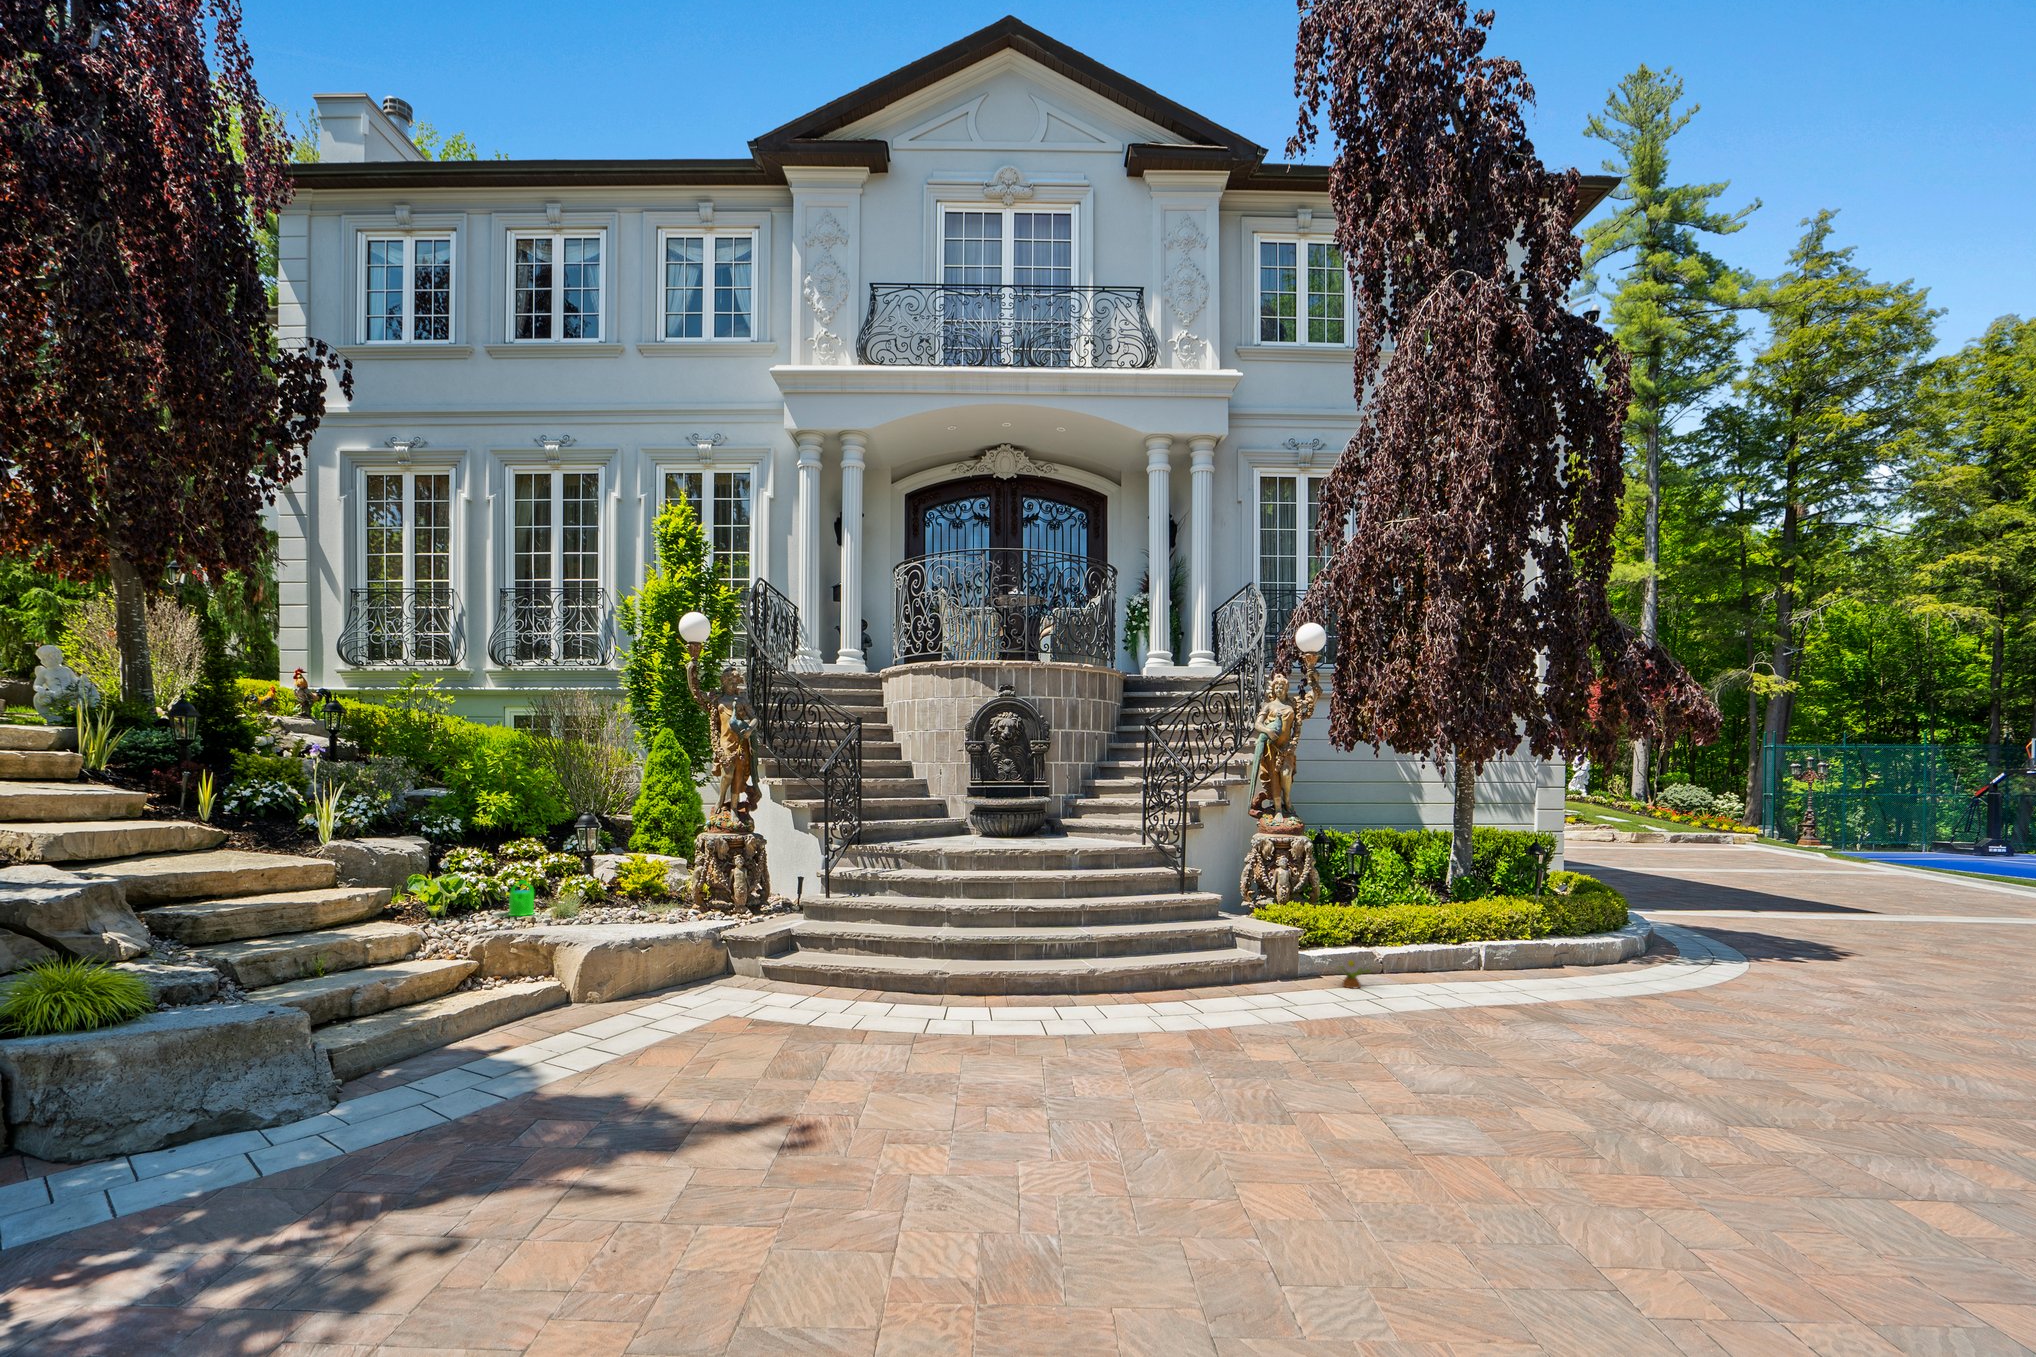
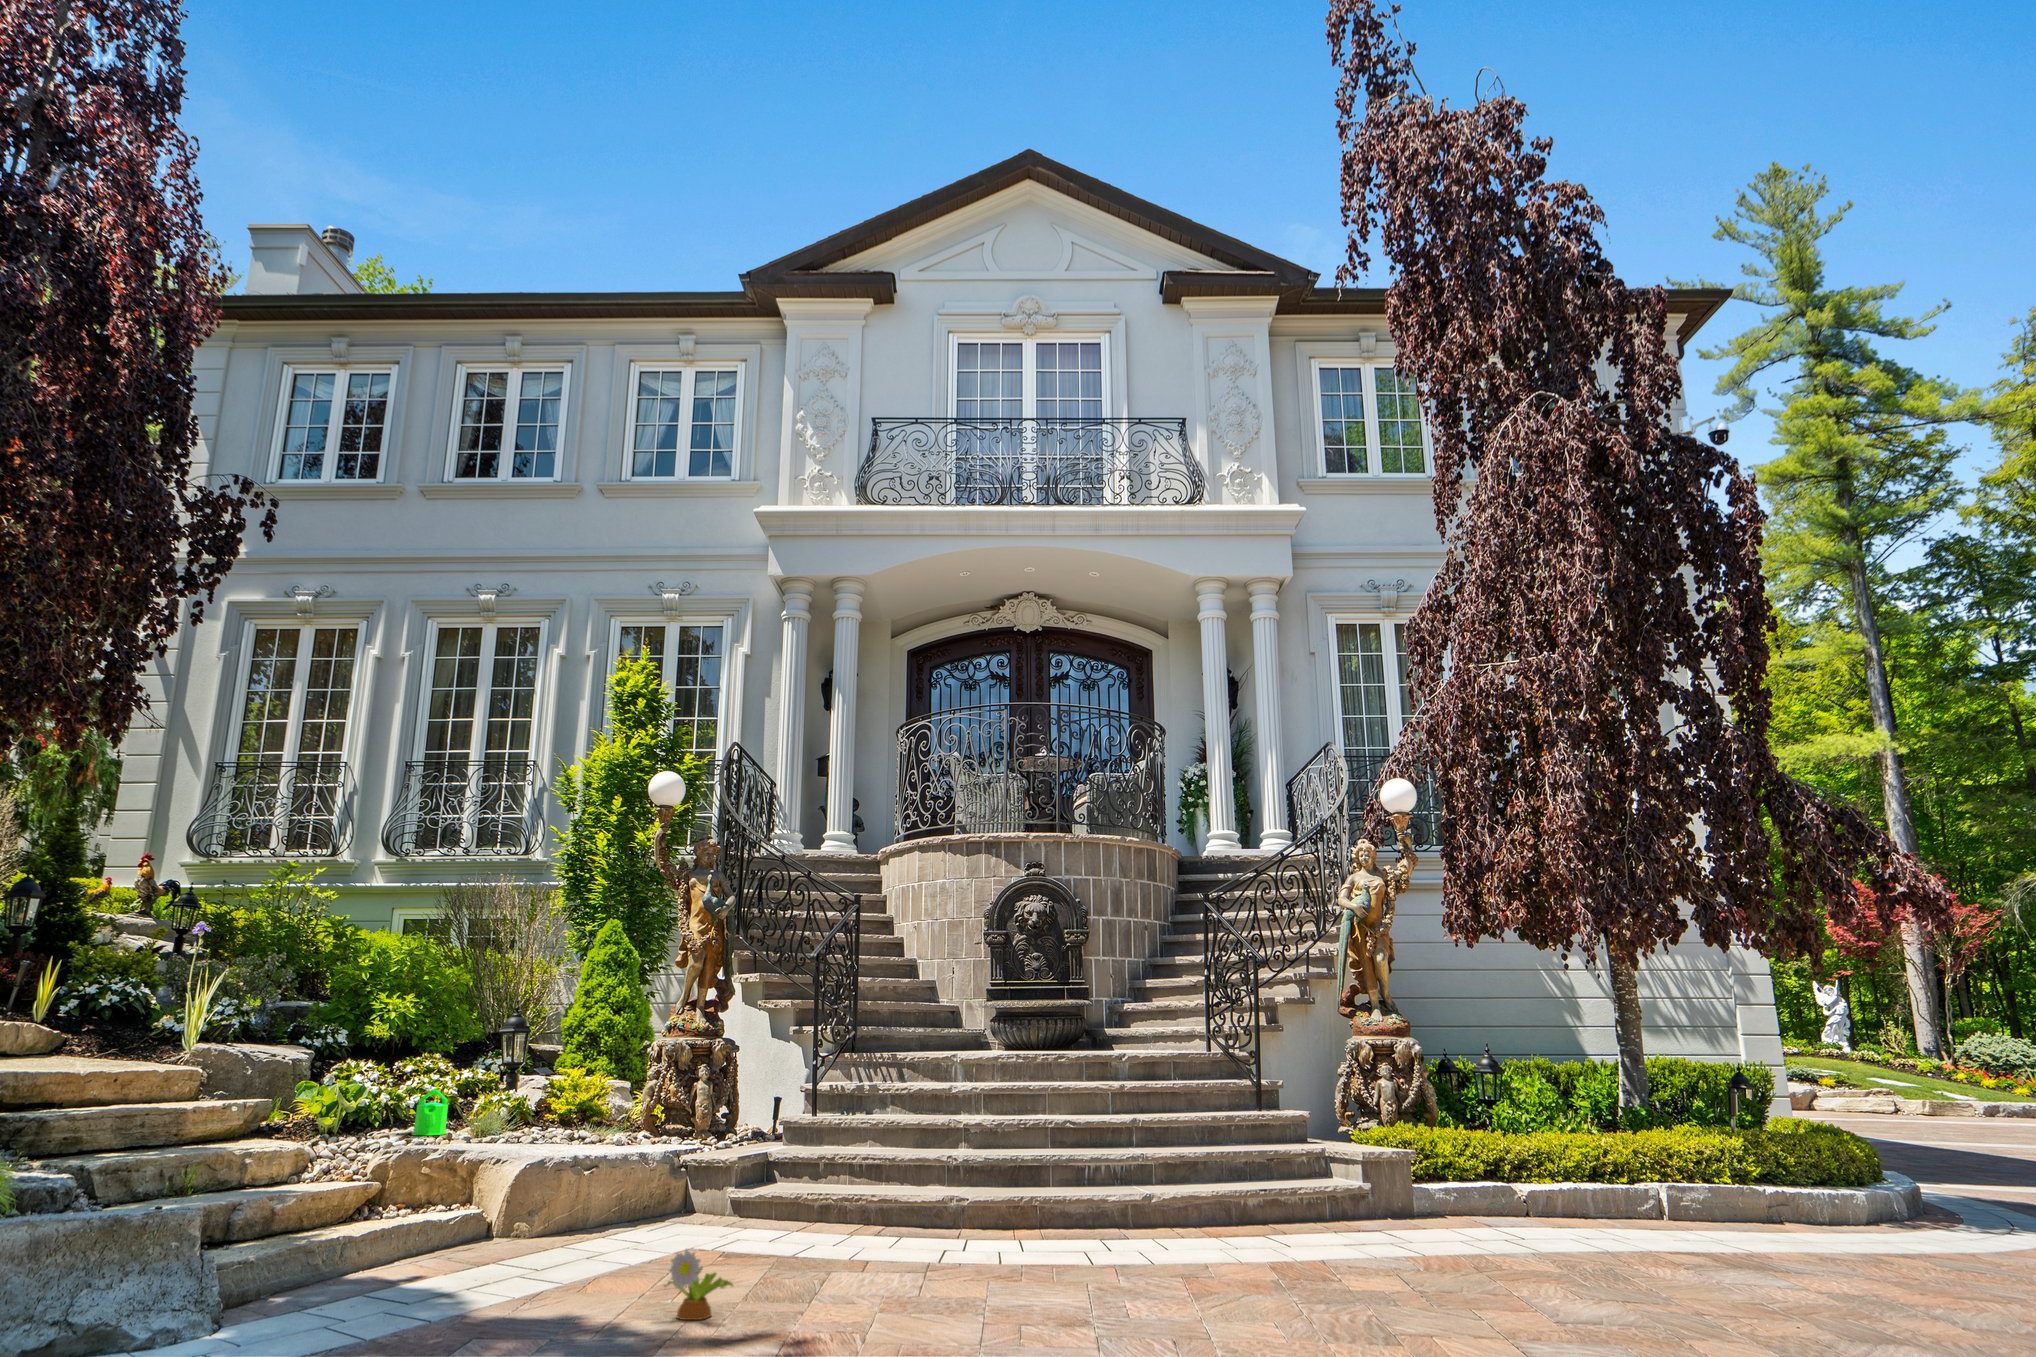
decorative plant: present [1339,954,1370,988] -> present [664,1250,733,1320]

